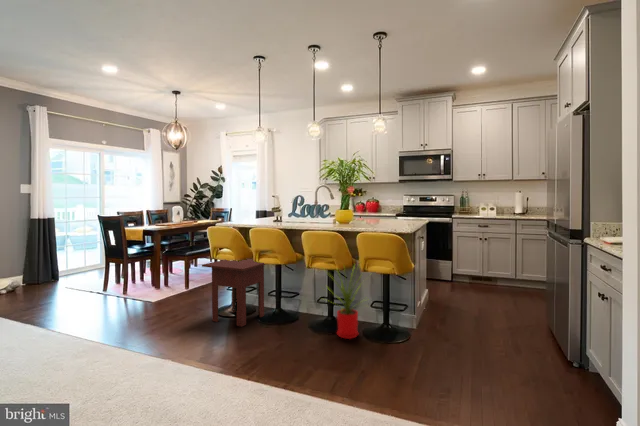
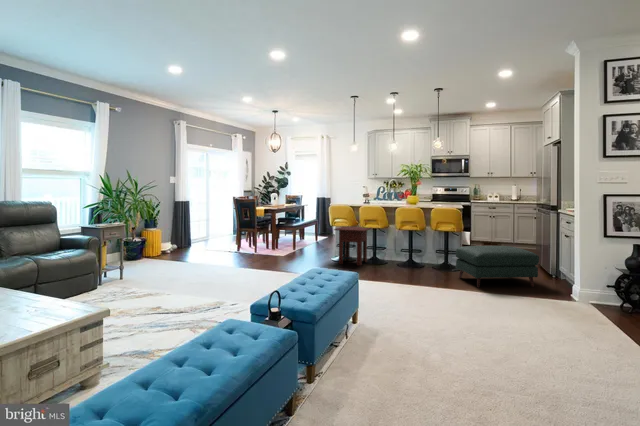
house plant: present [331,264,360,339] -> none [410,223,445,269]
ottoman: none [382,308,541,409] -> present [456,246,539,288]

